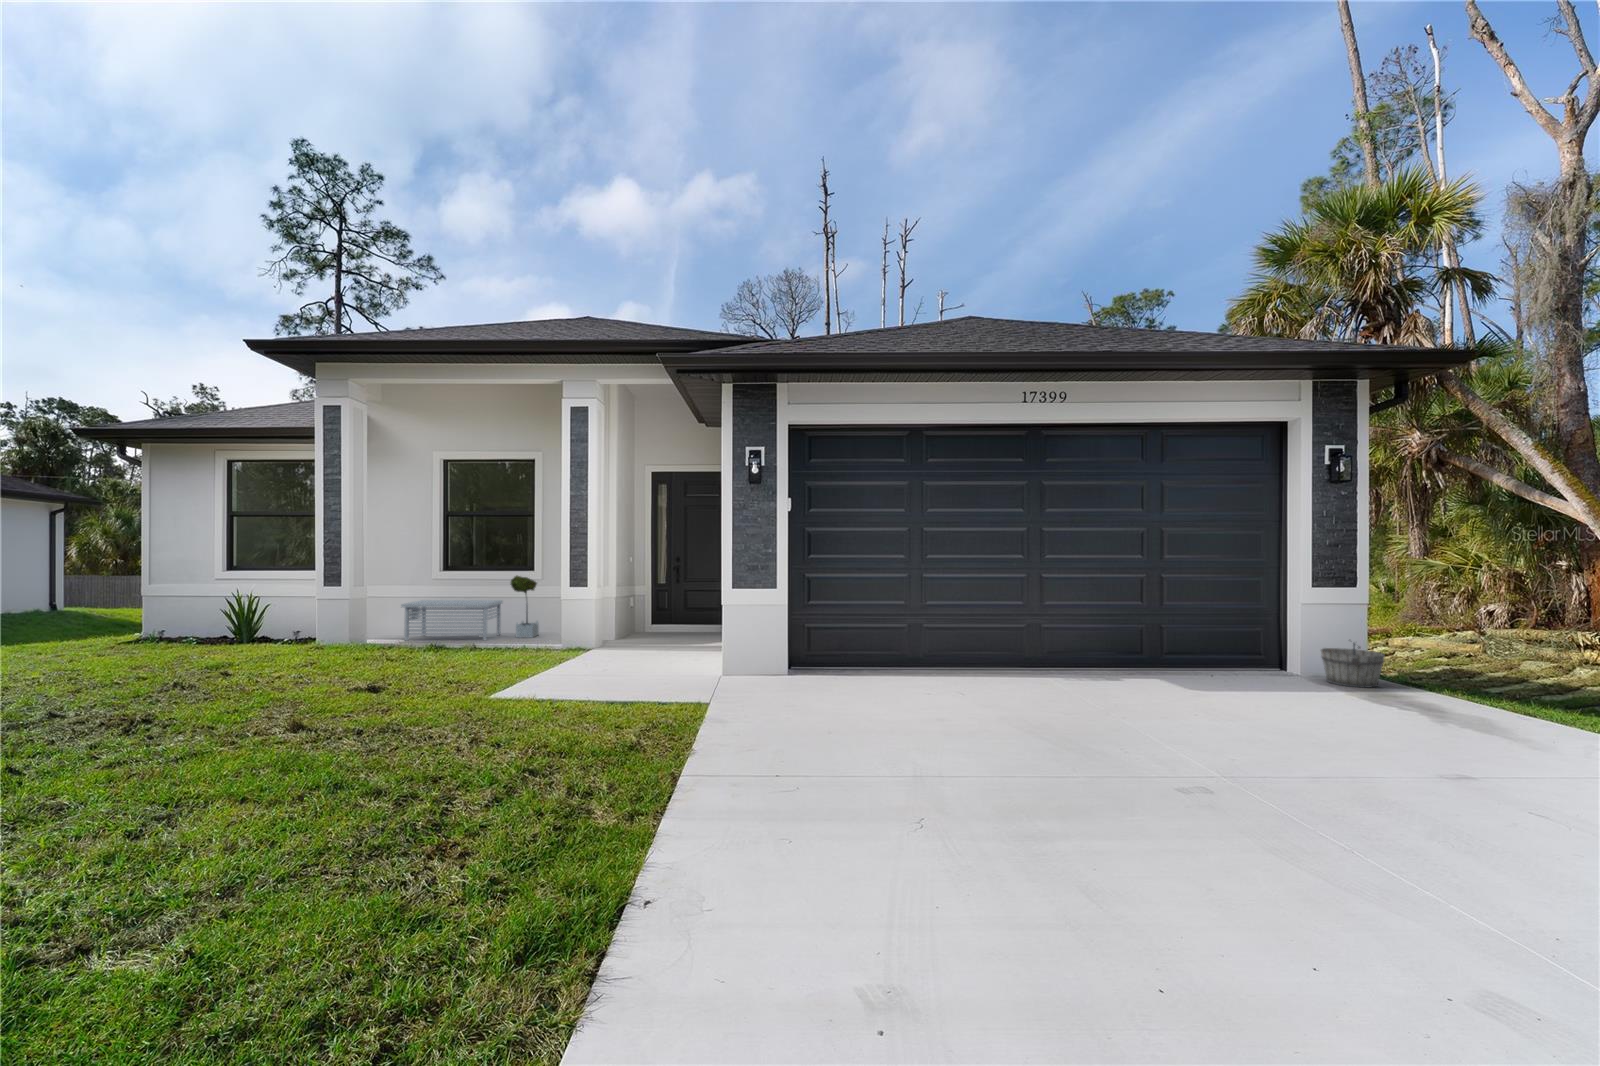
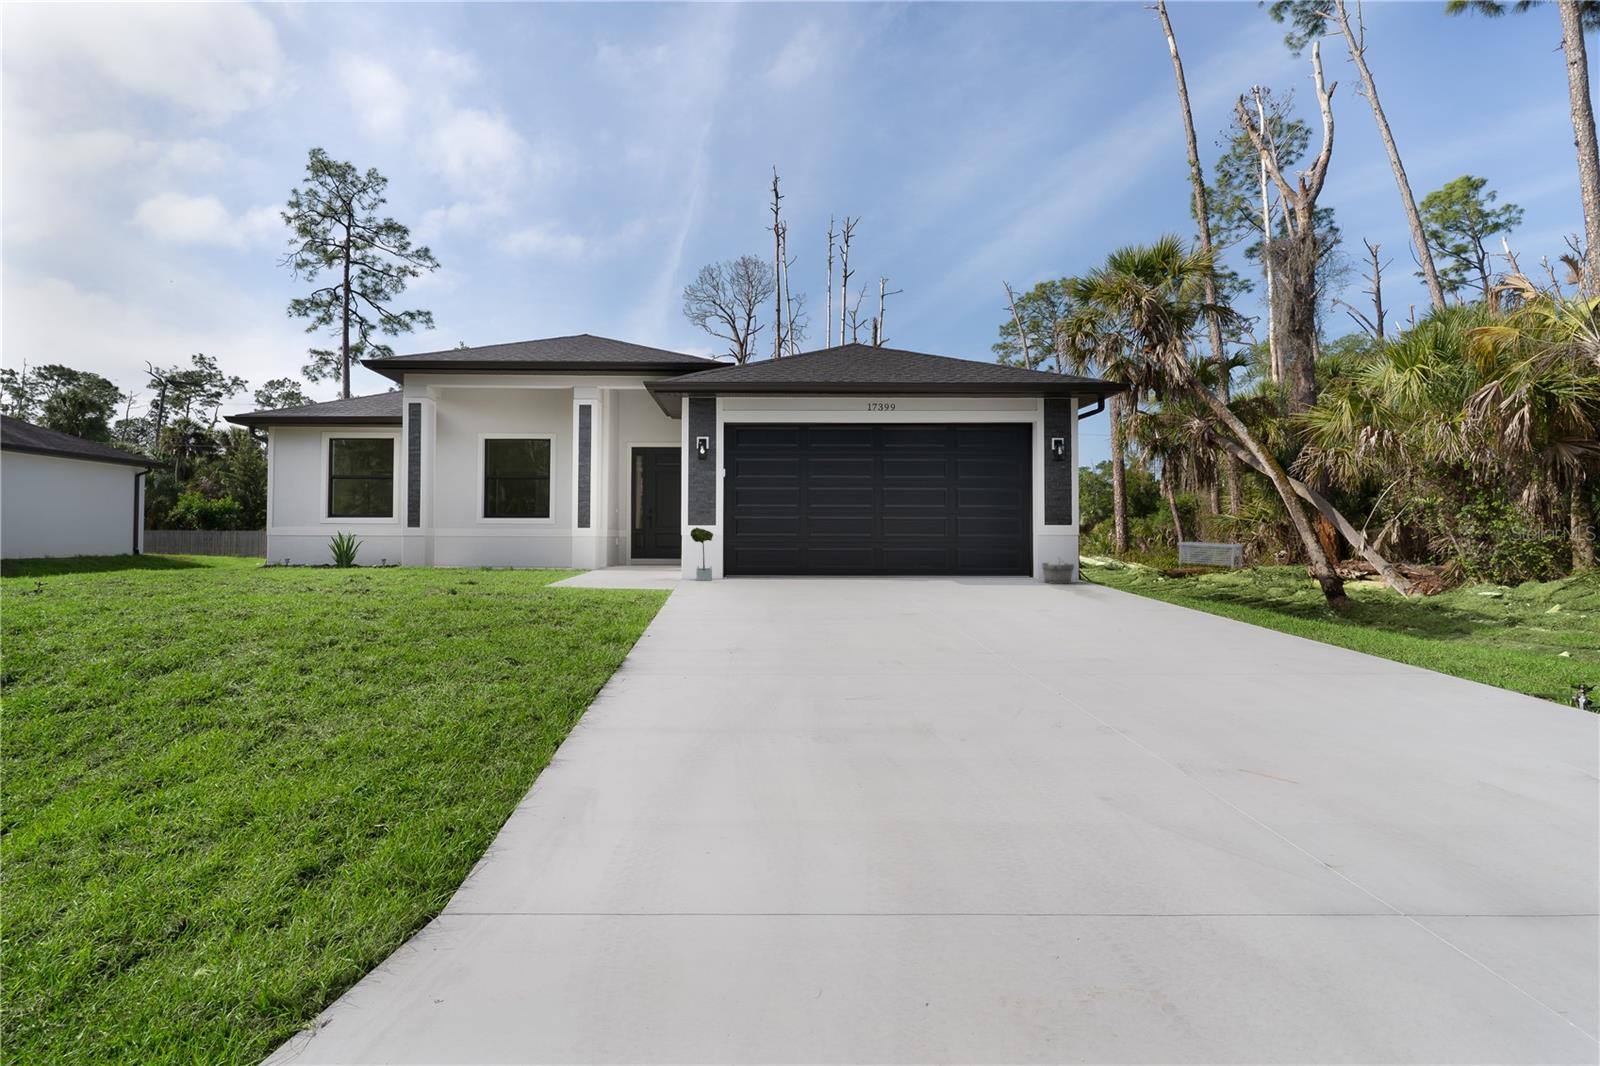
potted tree: present [511,576,539,638] -> present [690,527,713,581]
storage bench: present [401,600,502,641] -> present [1178,542,1243,569]

